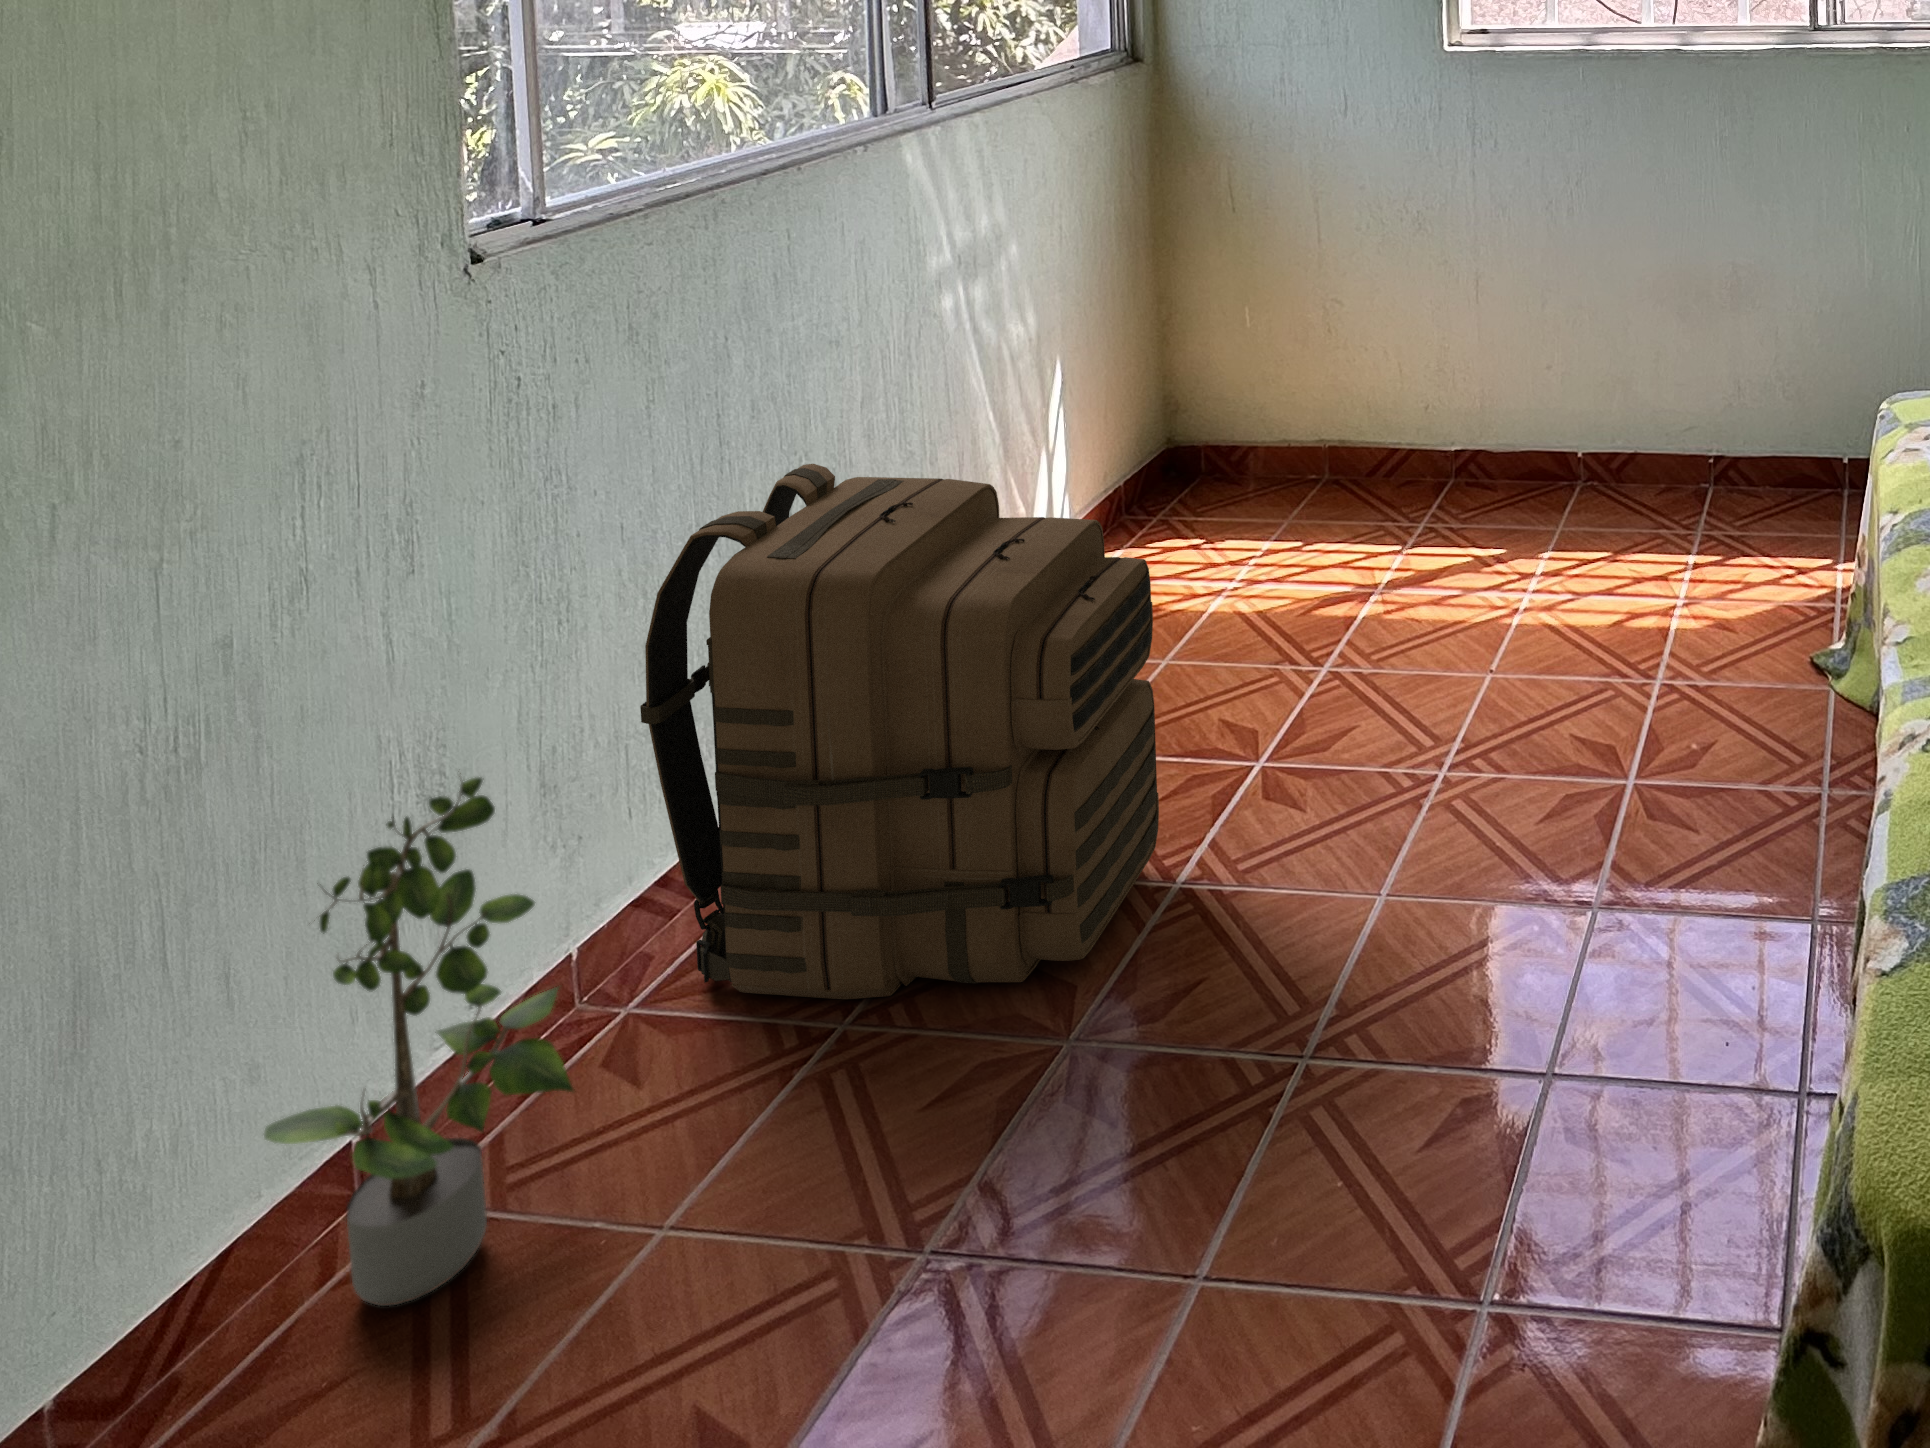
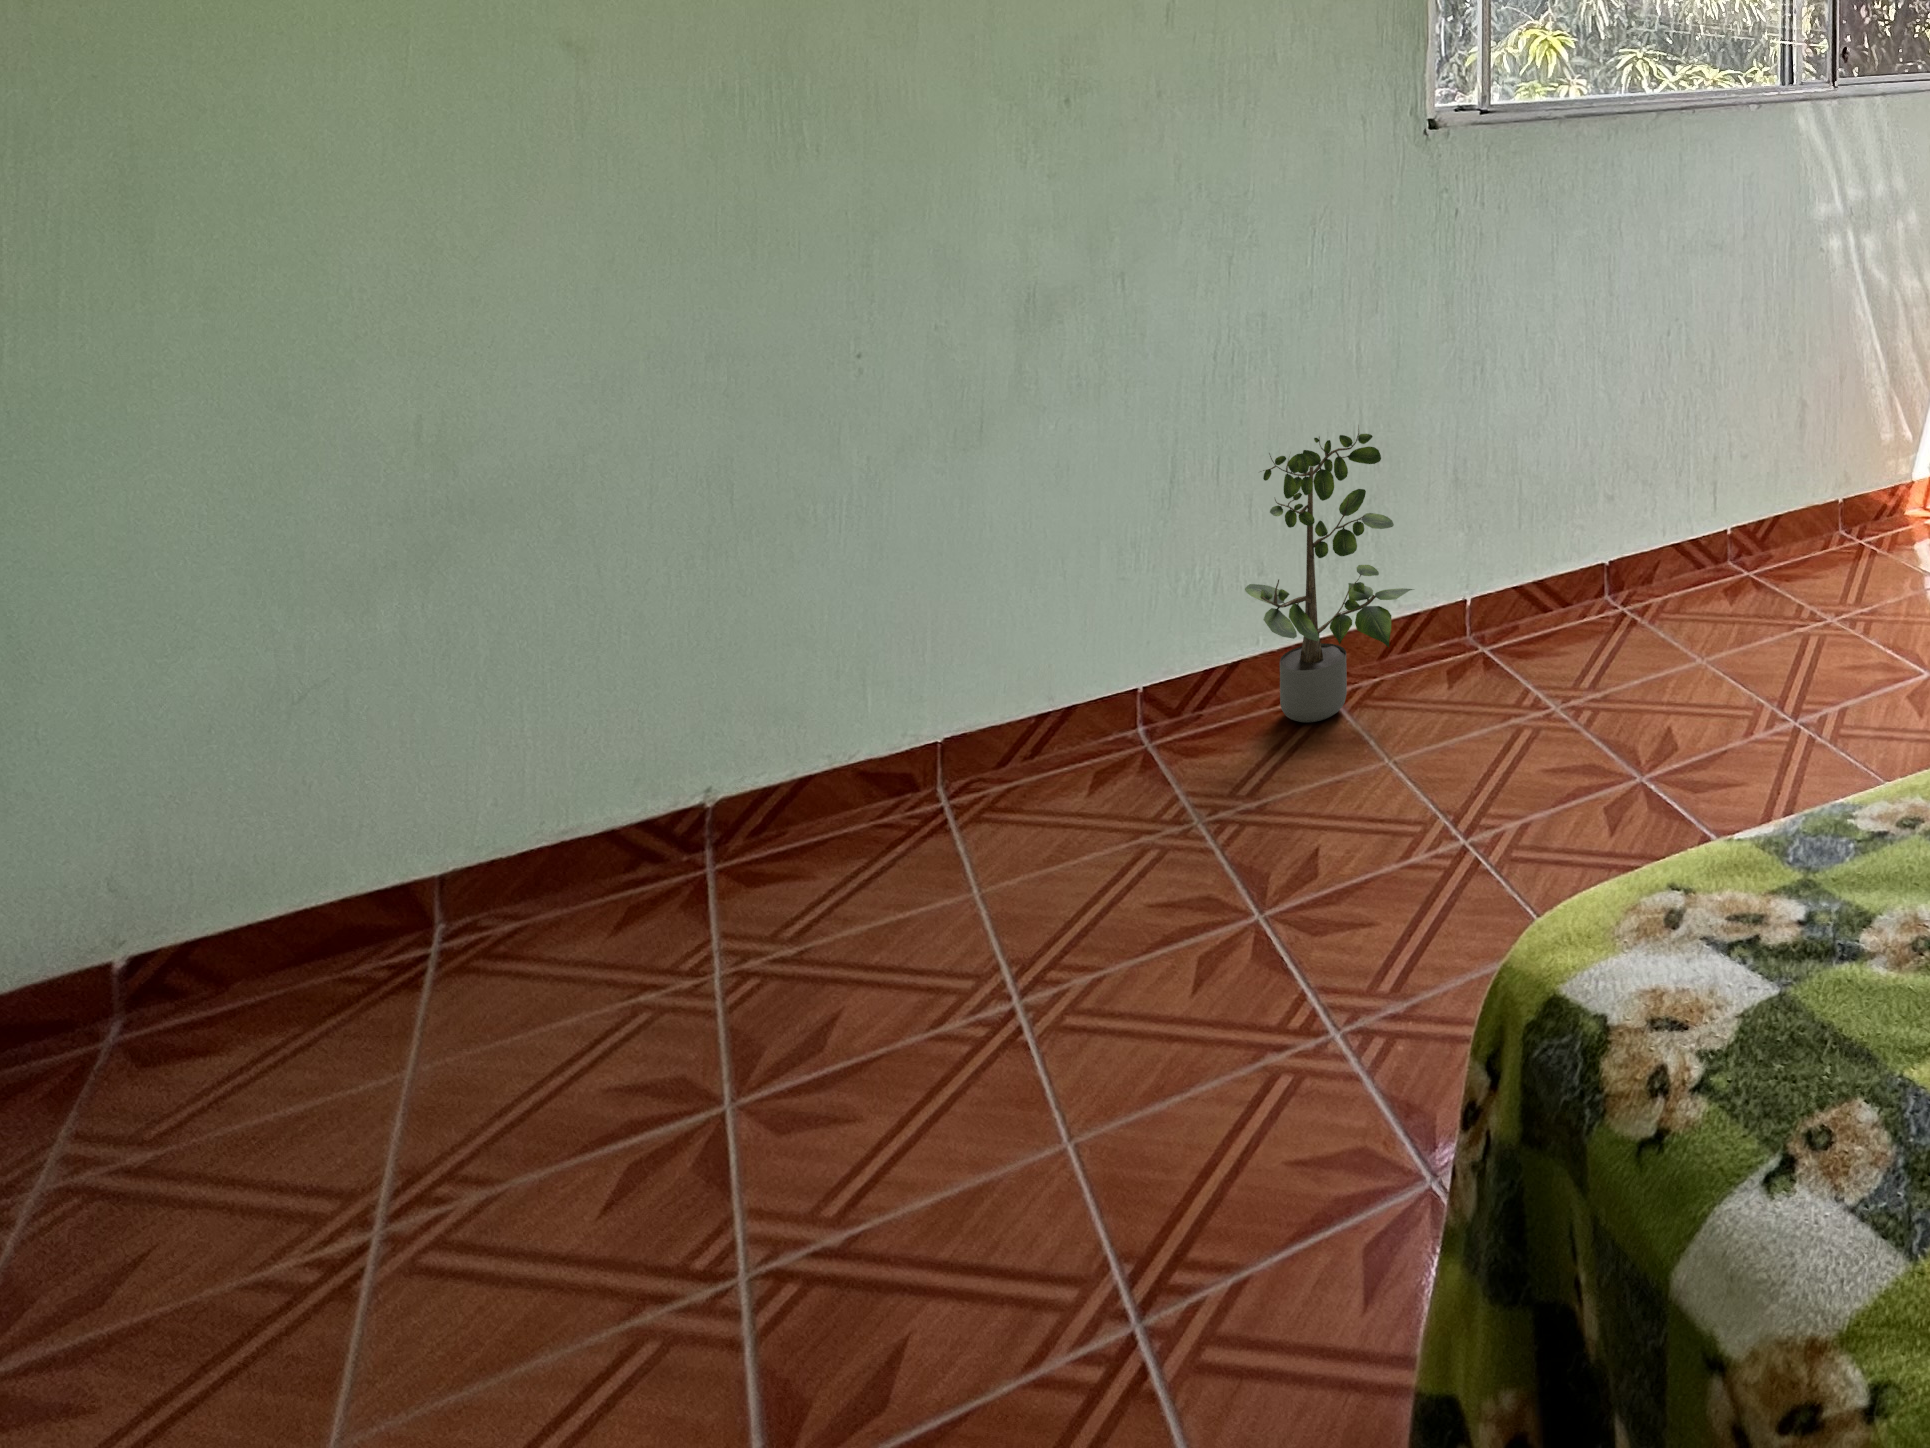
backpack: present [640,464,1159,999] -> none [1512,318,1802,721]

